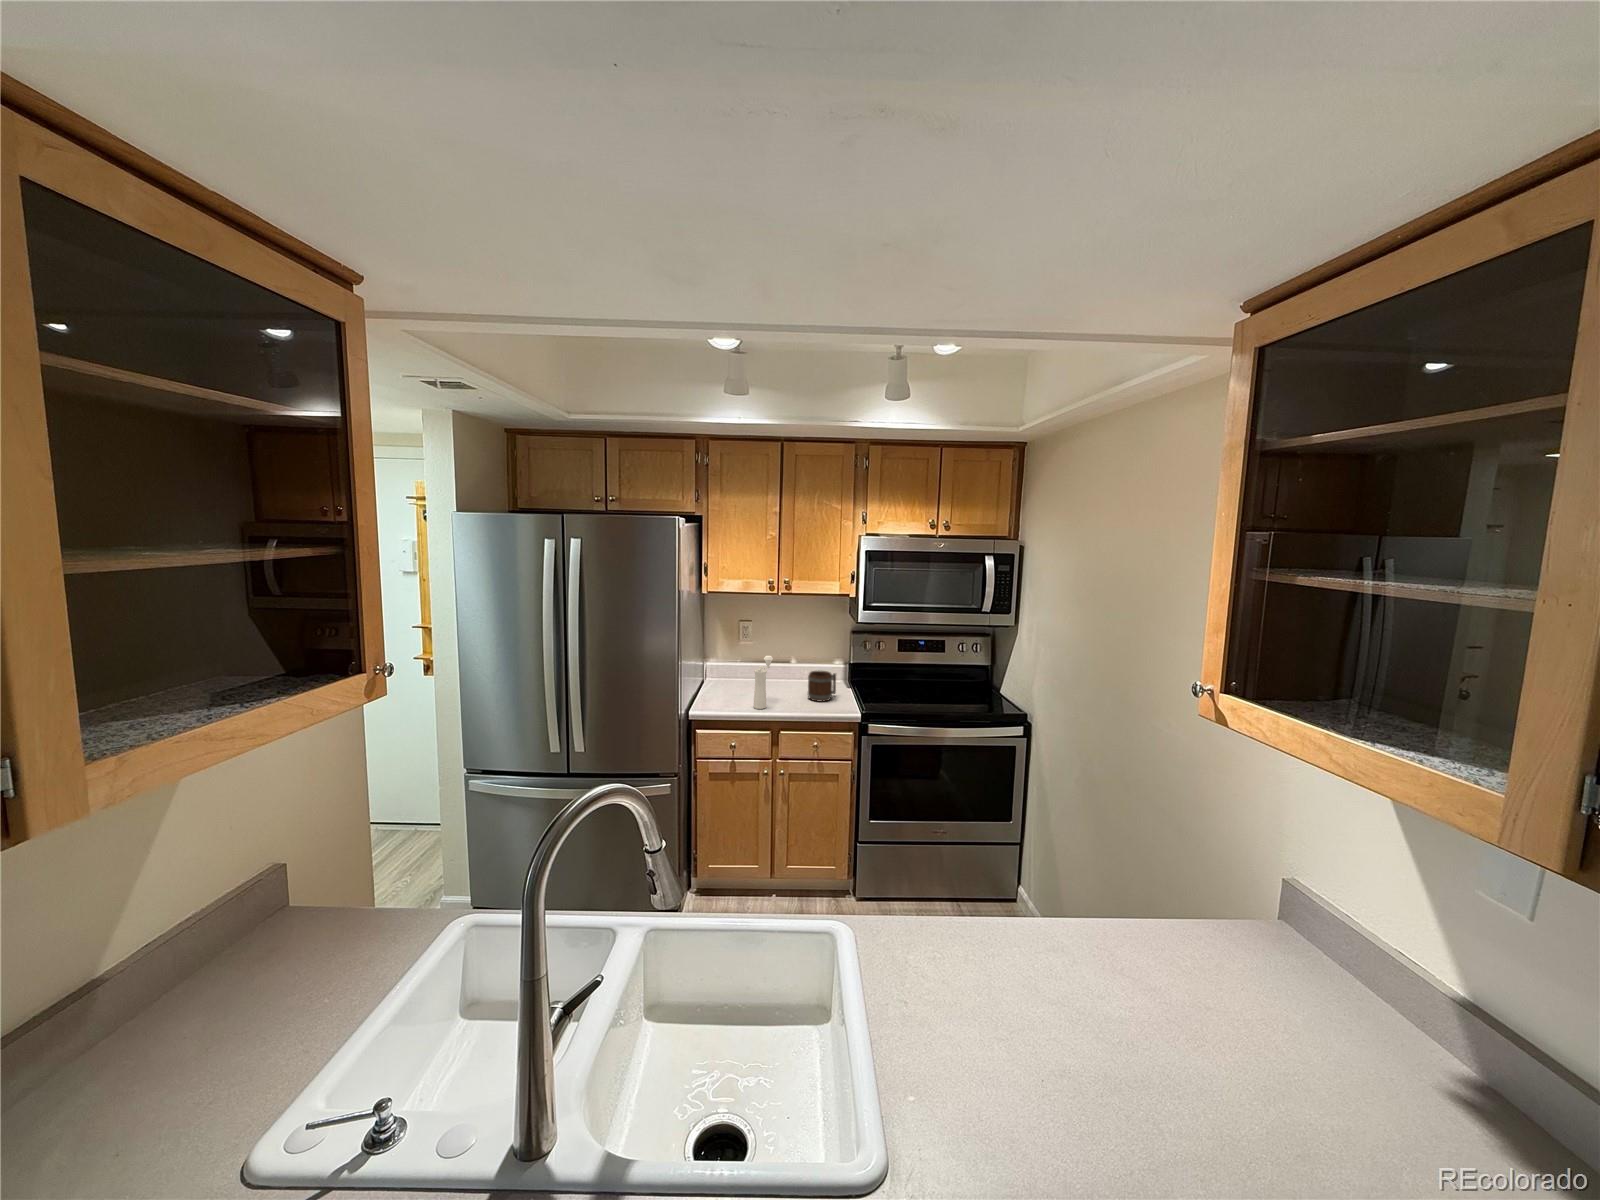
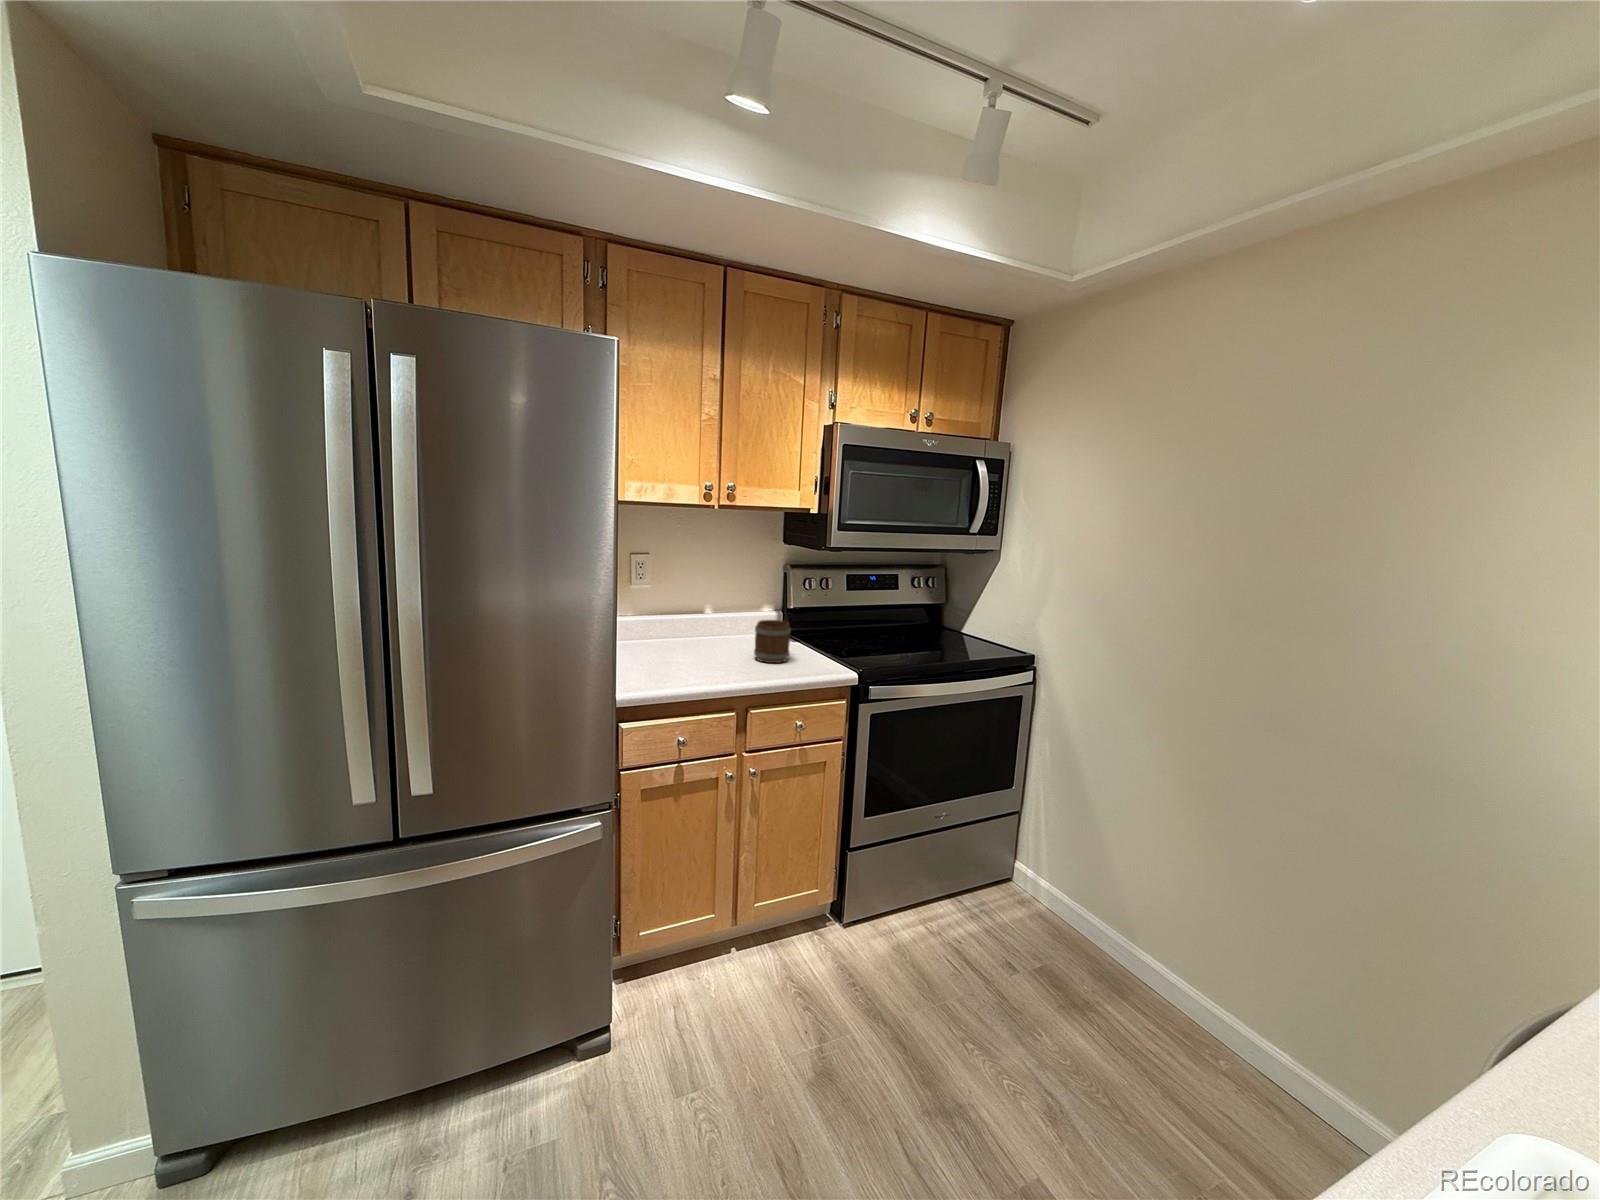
pepper mill: present [754,656,773,709] -> none [697,601,719,681]

